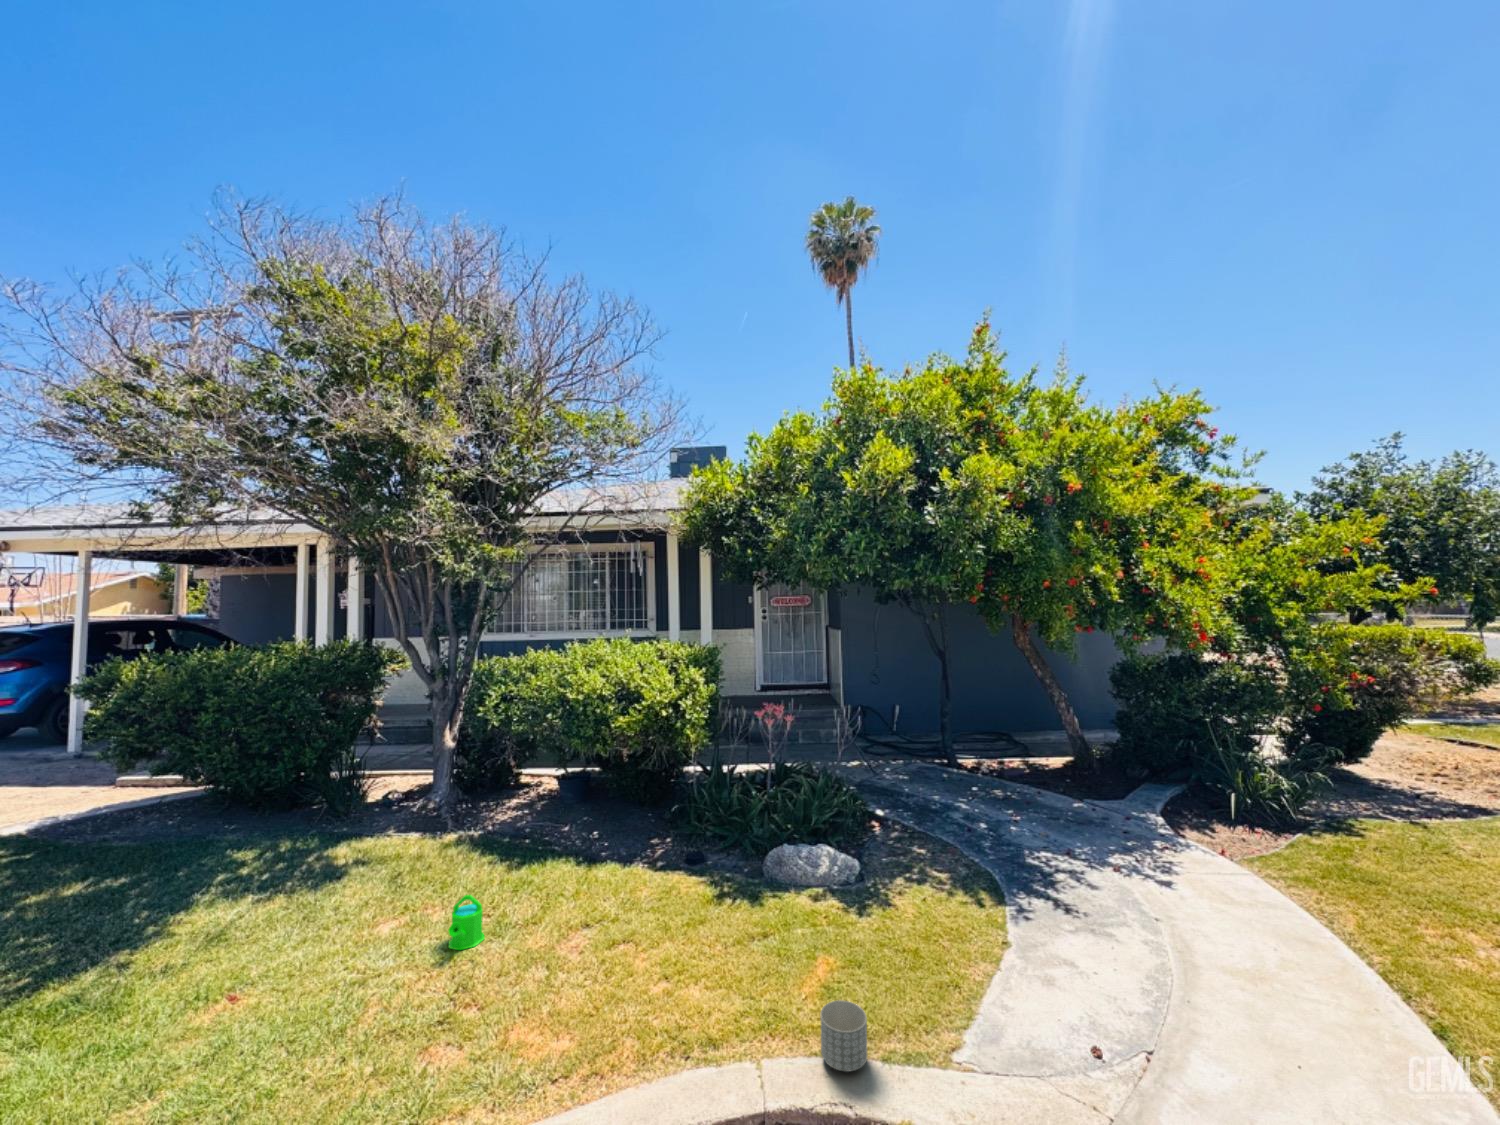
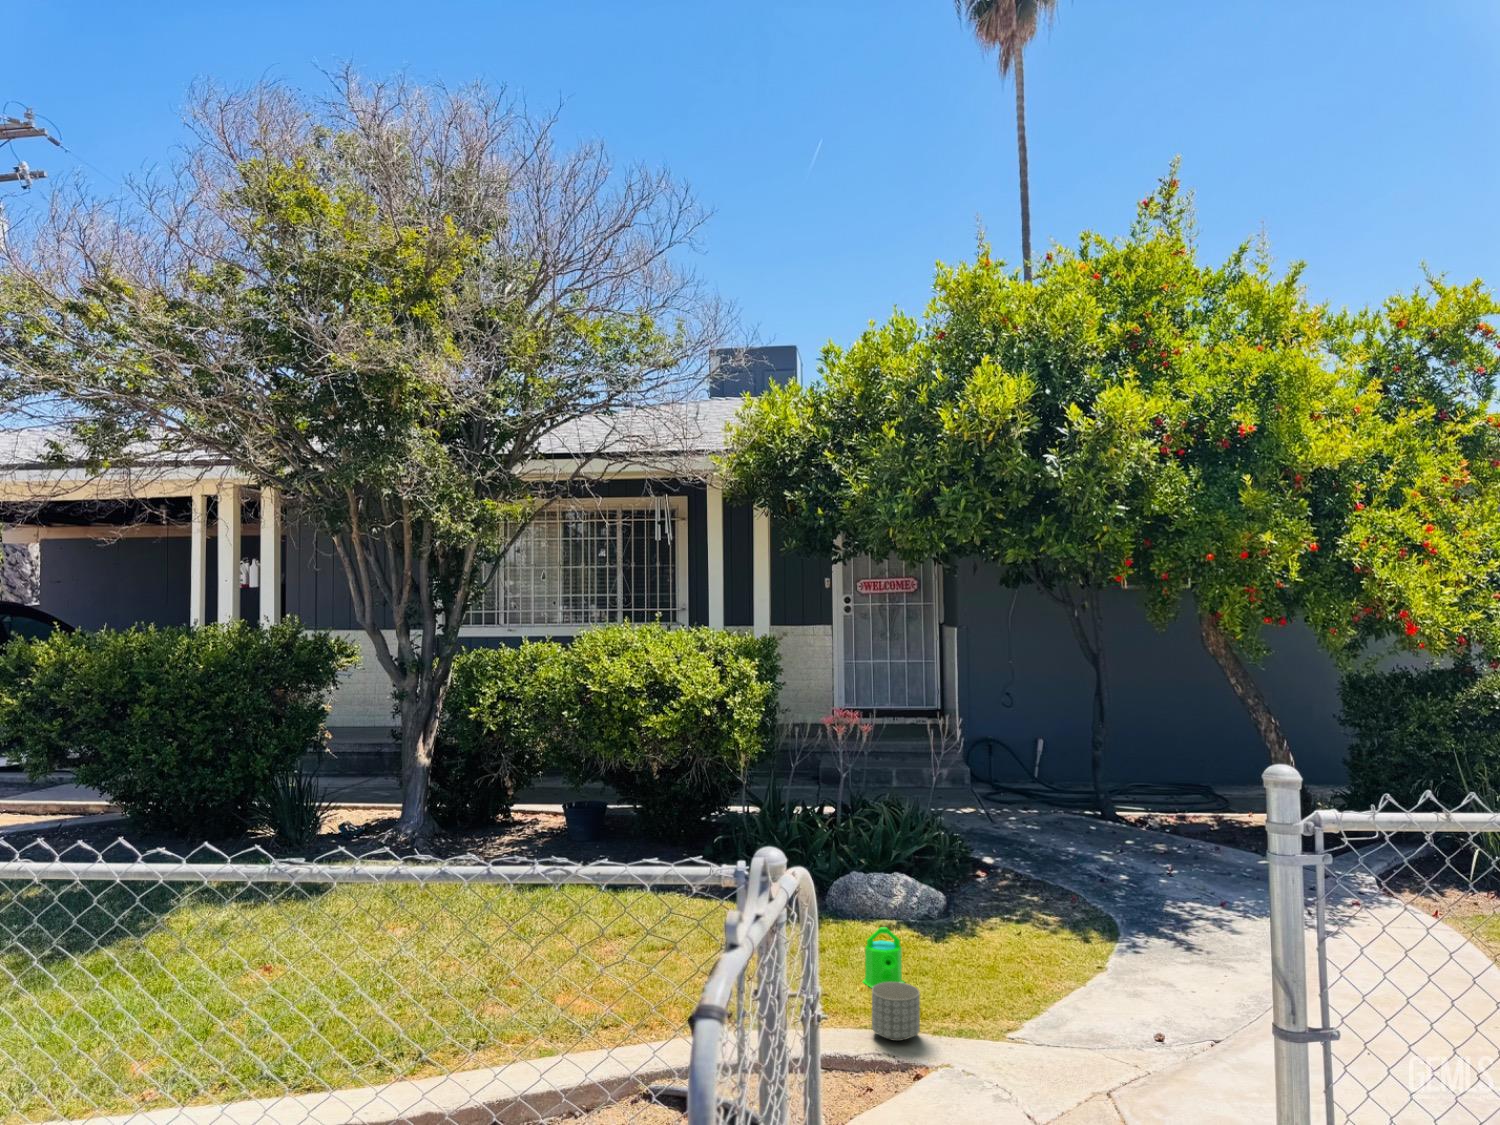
watering can: present [448,895,485,950] -> present [863,927,905,988]

